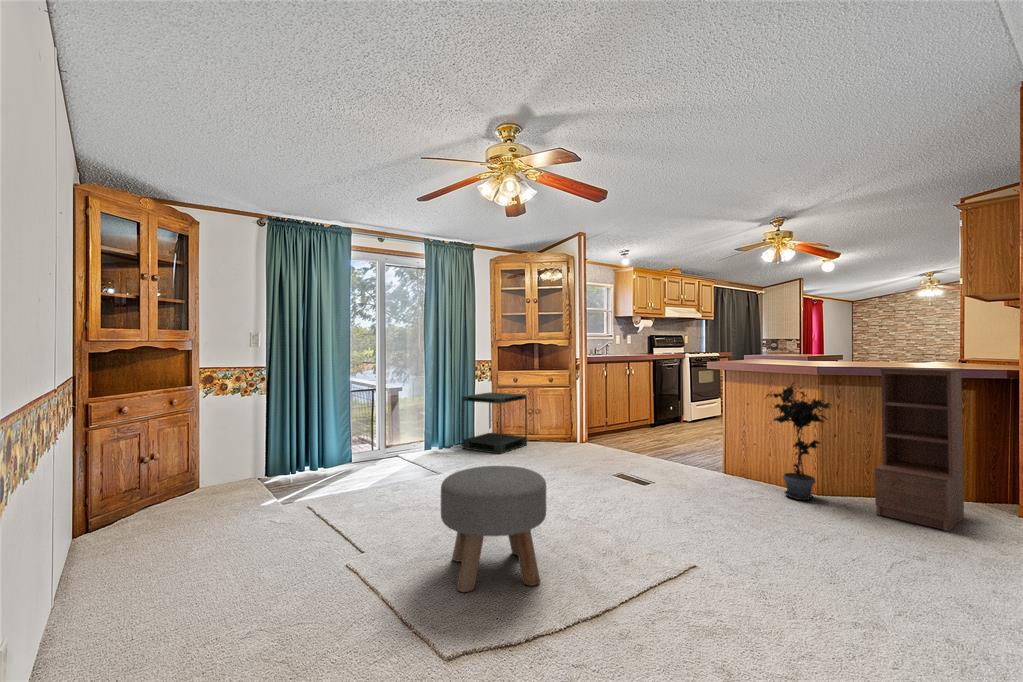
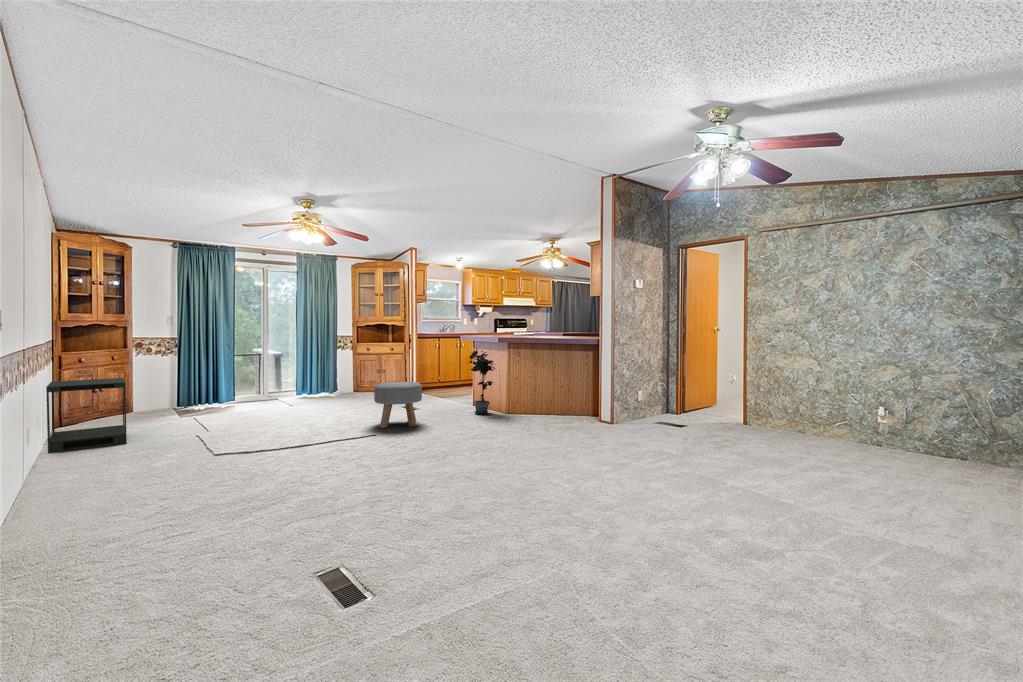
bookshelf: present [875,367,964,532] -> none [503,340,547,423]
side table: present [462,393,527,454] -> present [46,378,127,454]
ottoman: present [441,466,547,592] -> present [374,382,422,428]

